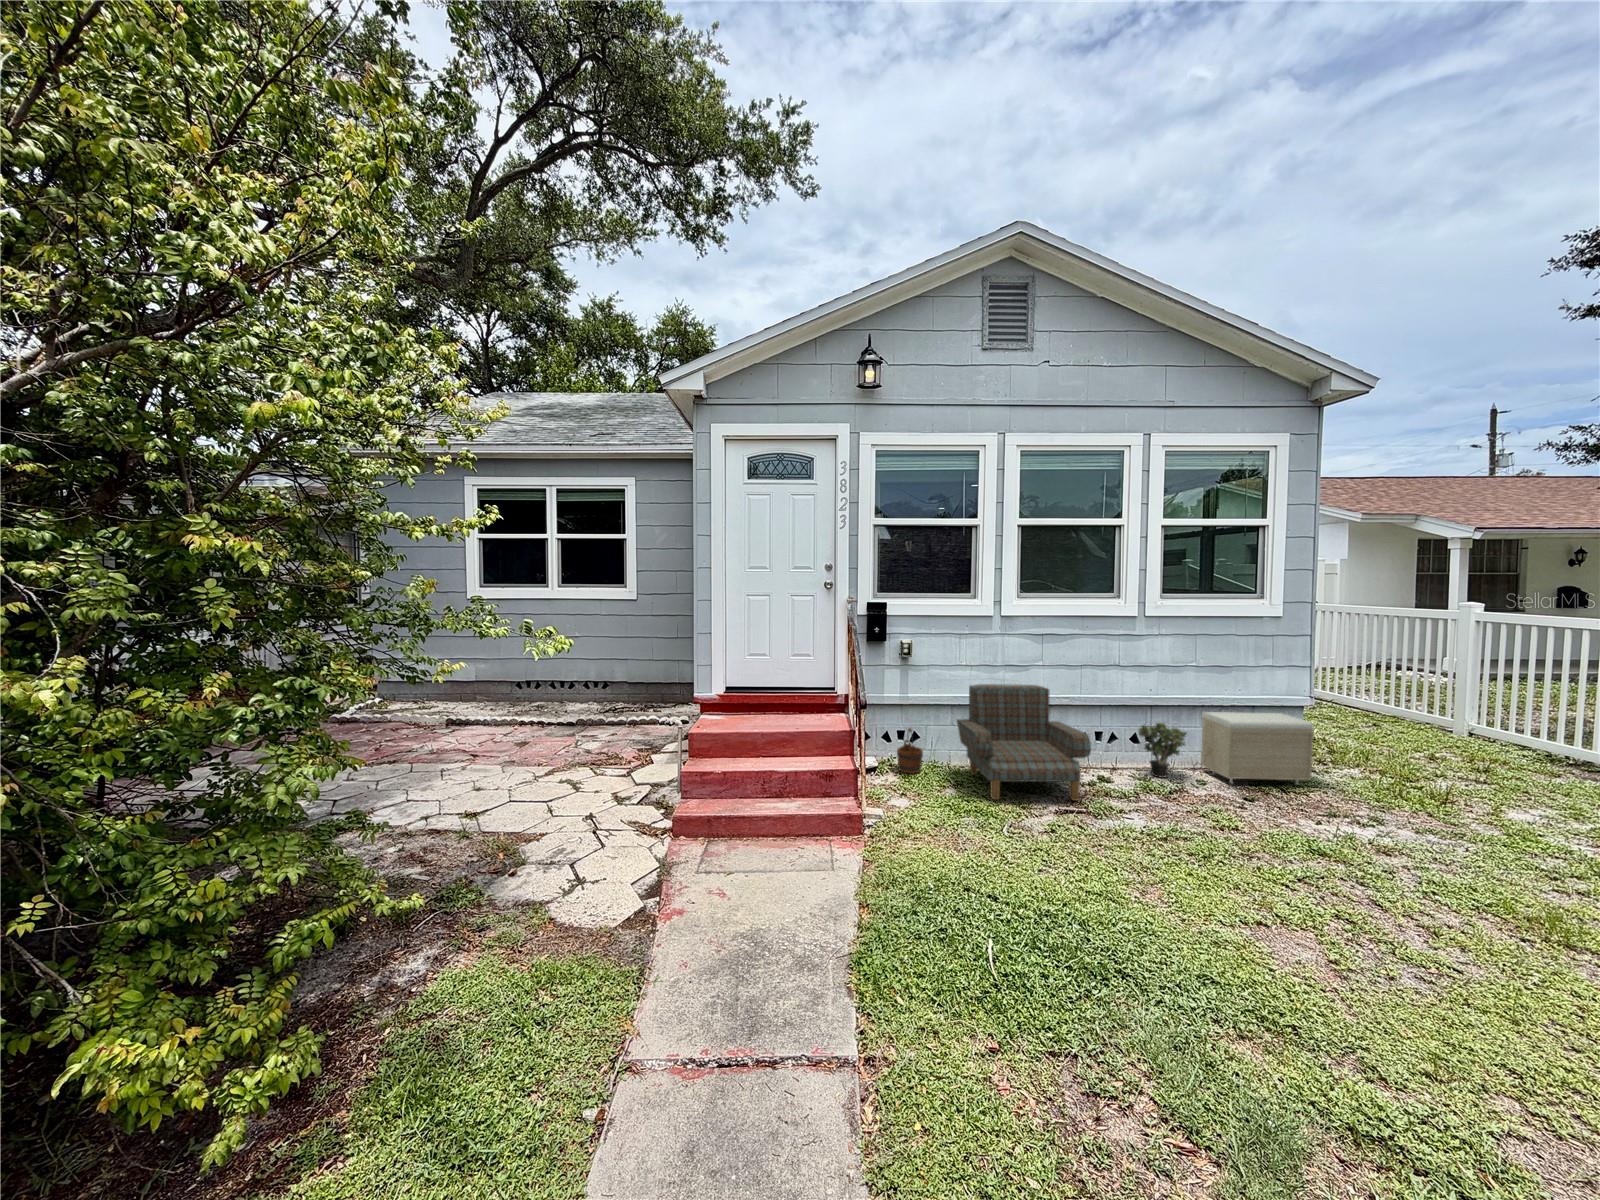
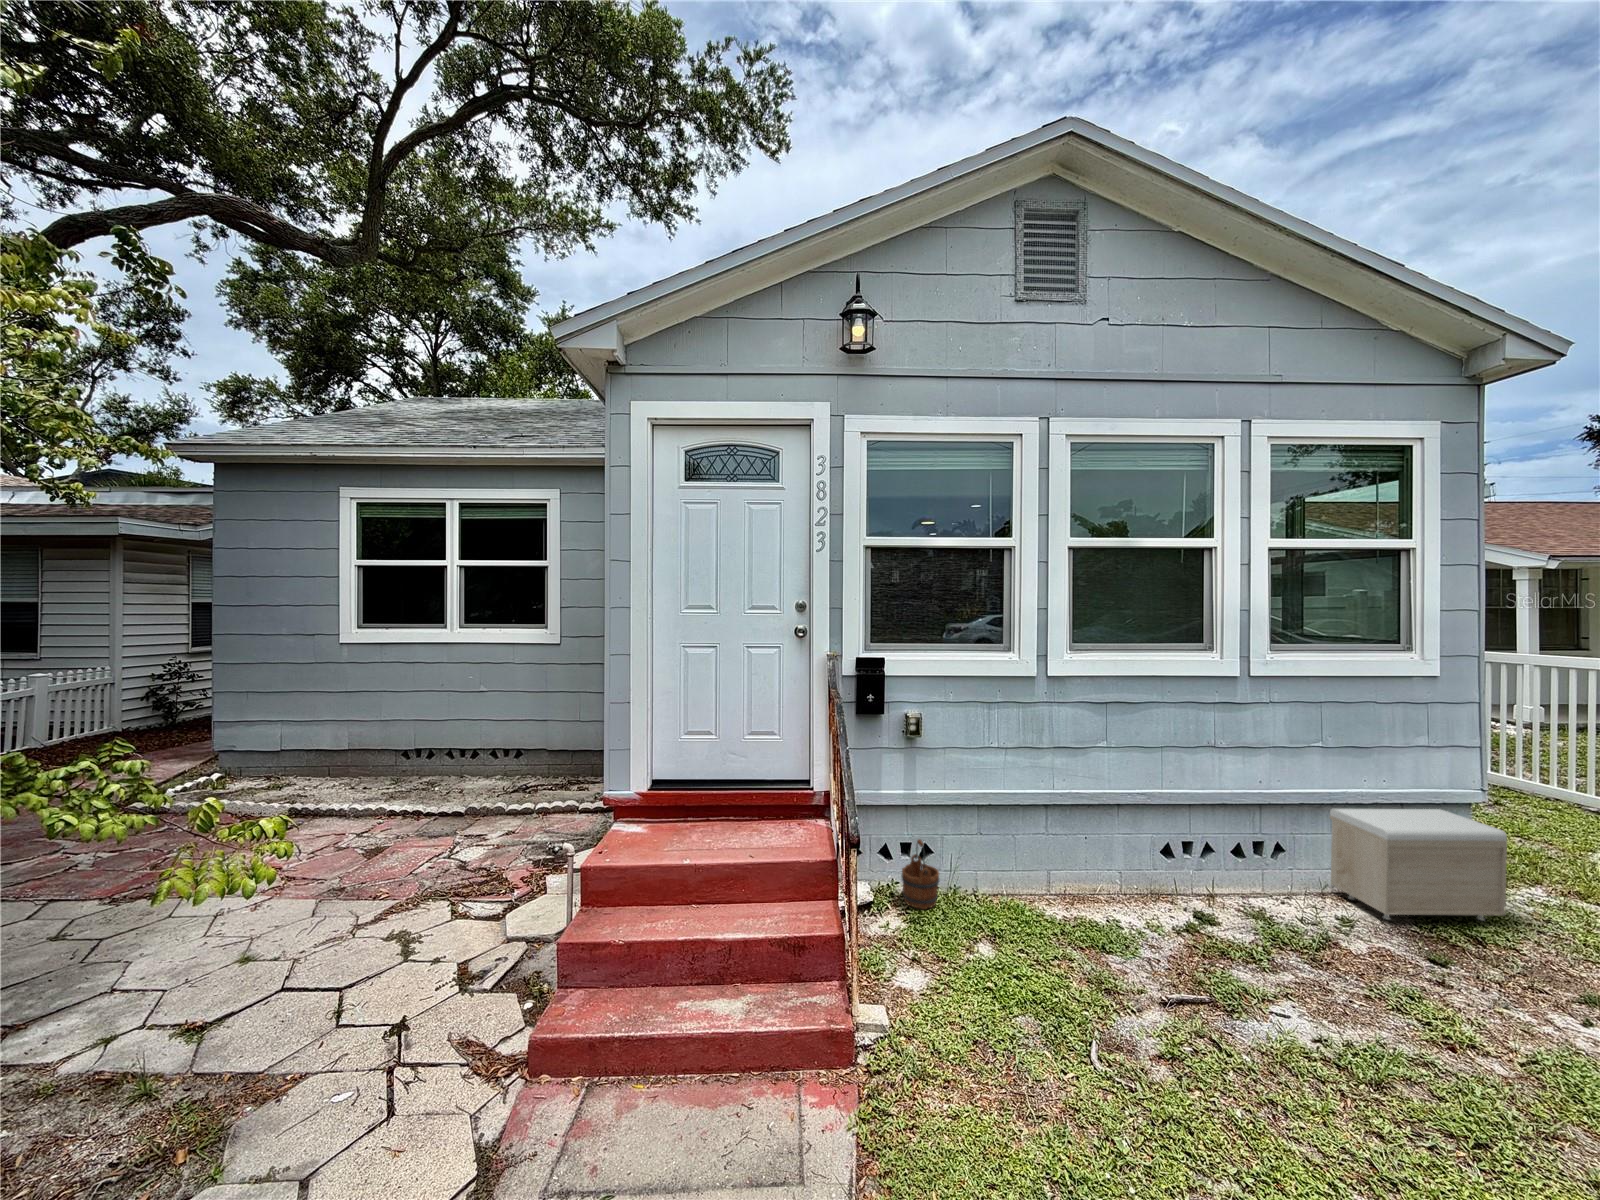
armchair: present [957,684,1091,800] -> none [987,774,1200,970]
potted plant: present [1139,723,1187,778] -> none [1241,827,1320,909]

